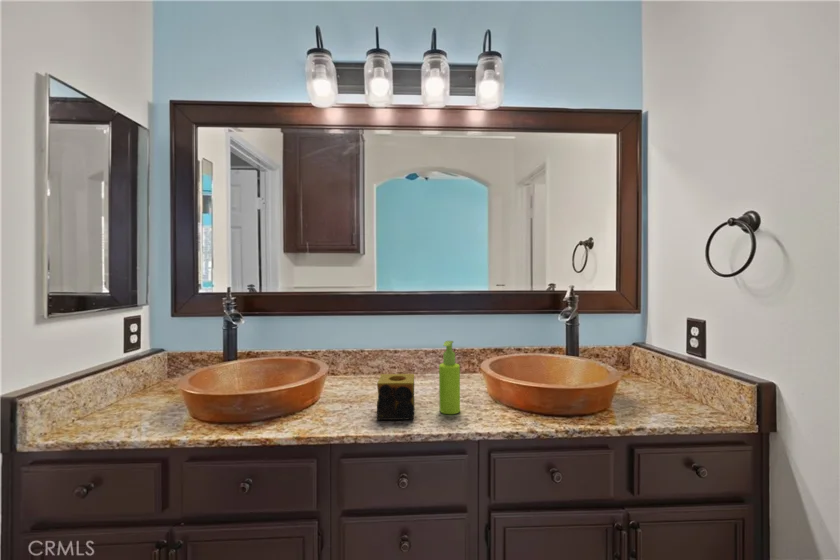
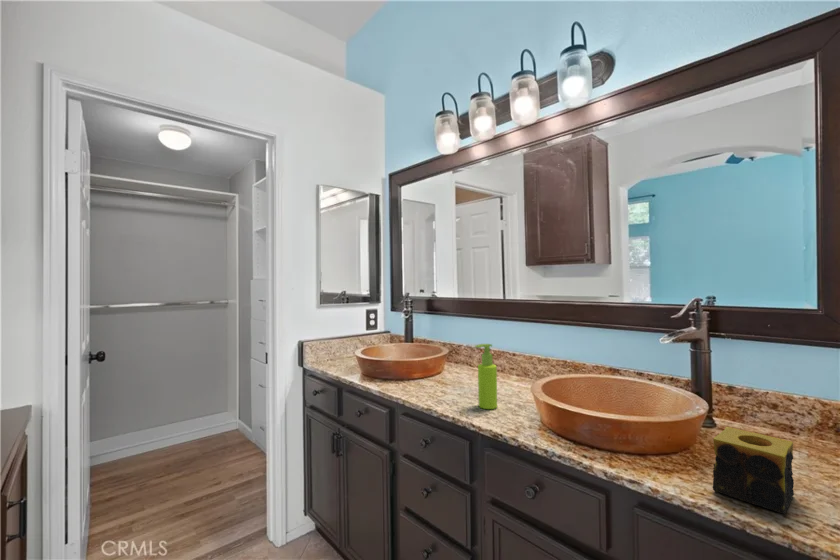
candle: present [377,374,415,420] -> present [713,427,794,513]

